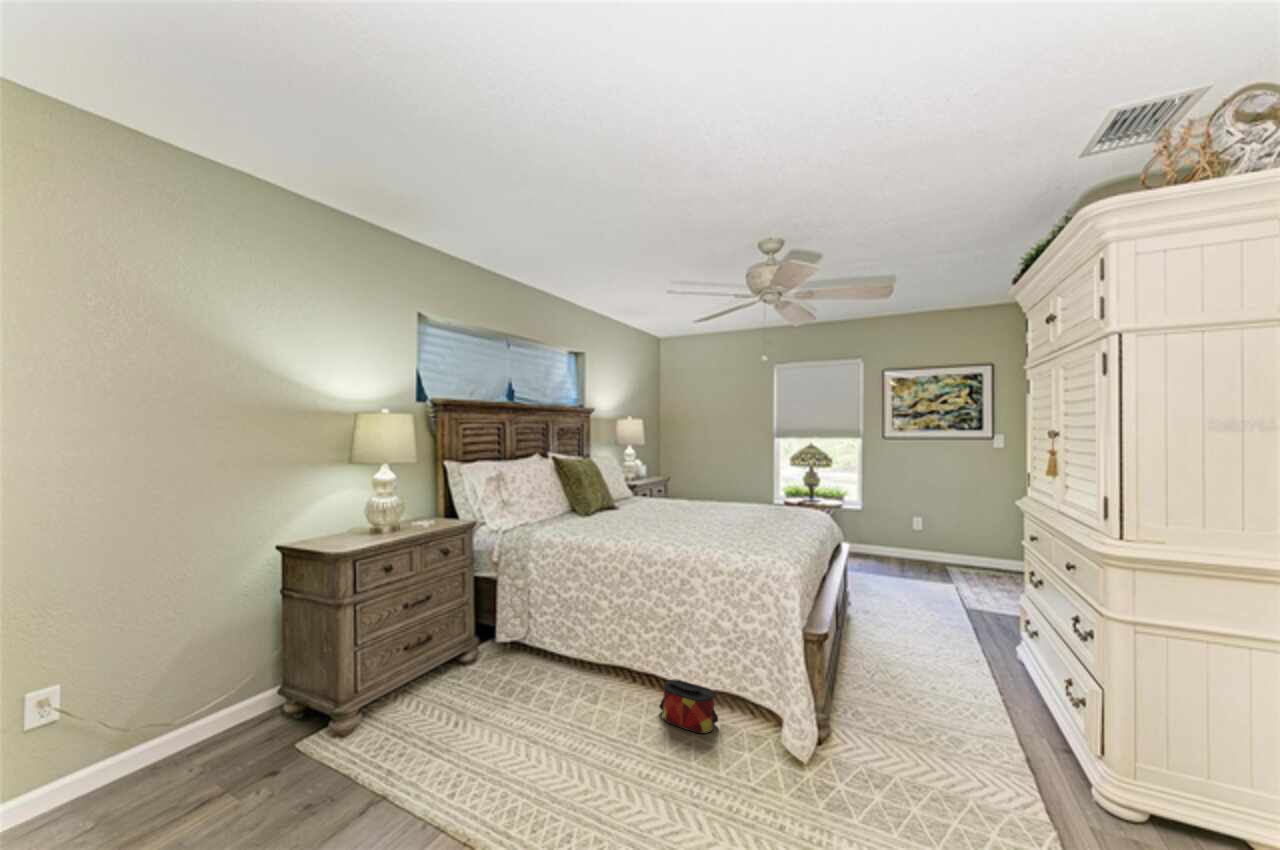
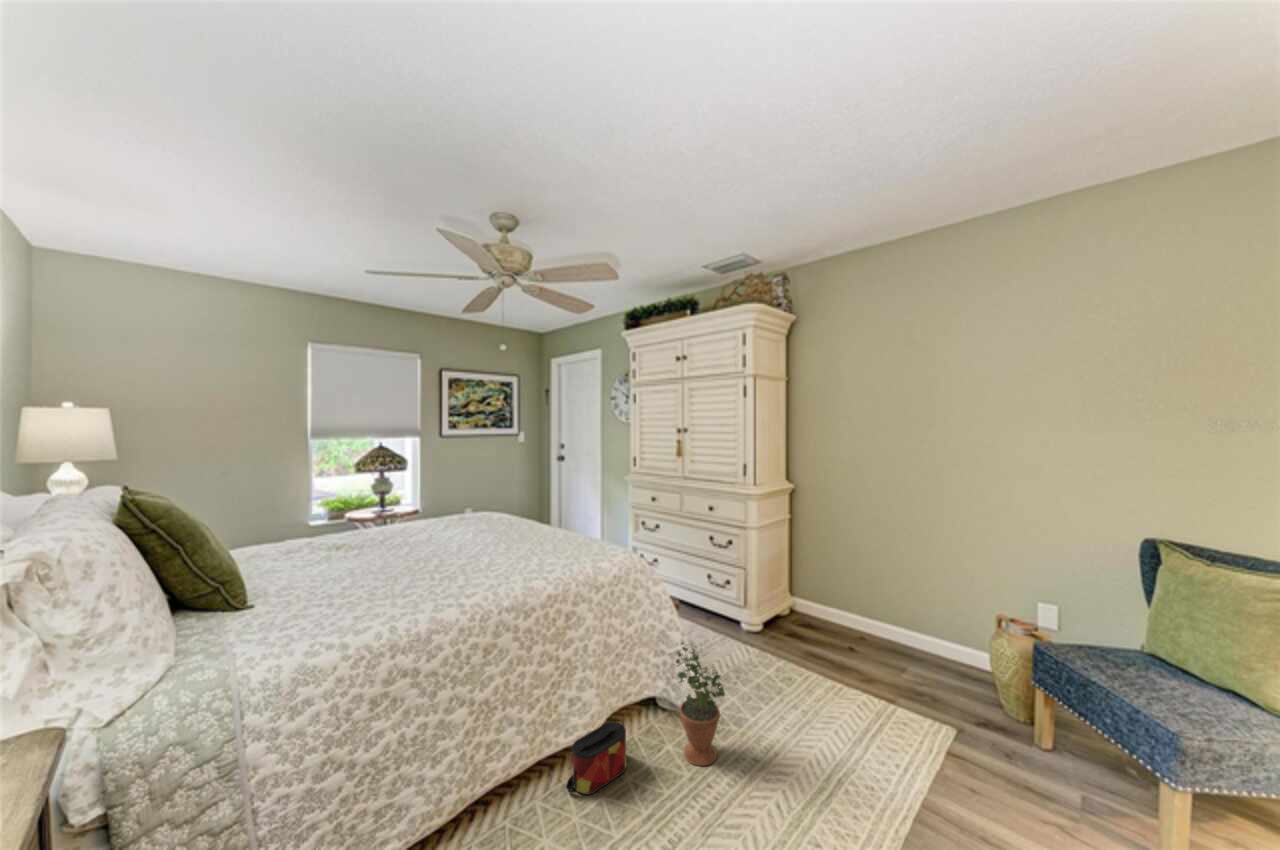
potted plant: none [728,644,781,792] -> present [676,642,725,766]

